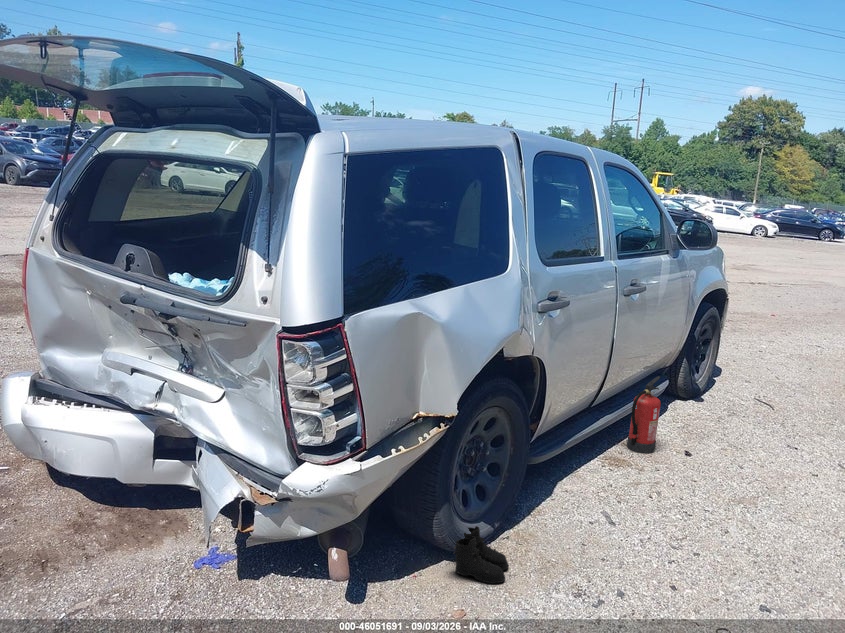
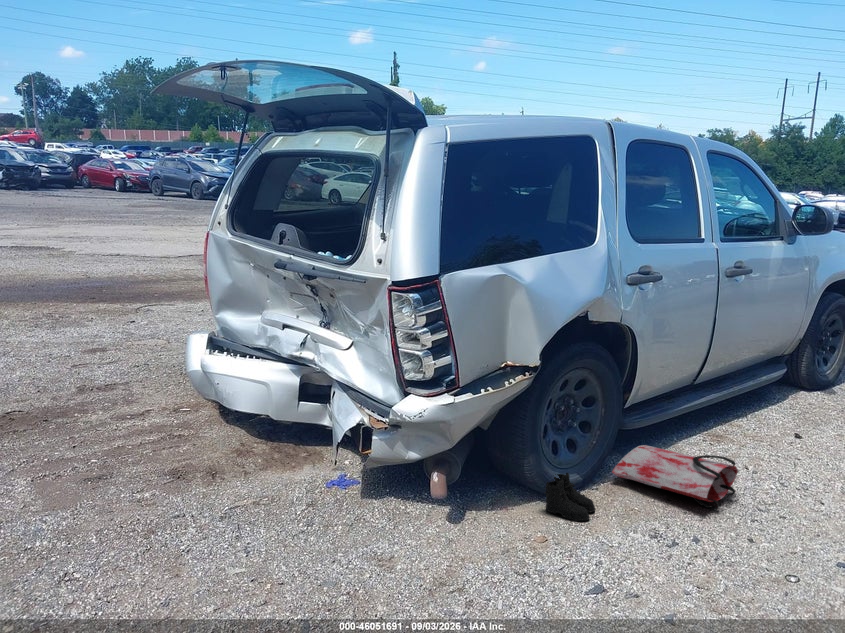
fire extinguisher: present [627,376,661,454] -> none [748,360,784,436]
bag: none [516,480,644,550] -> present [612,445,738,508]

